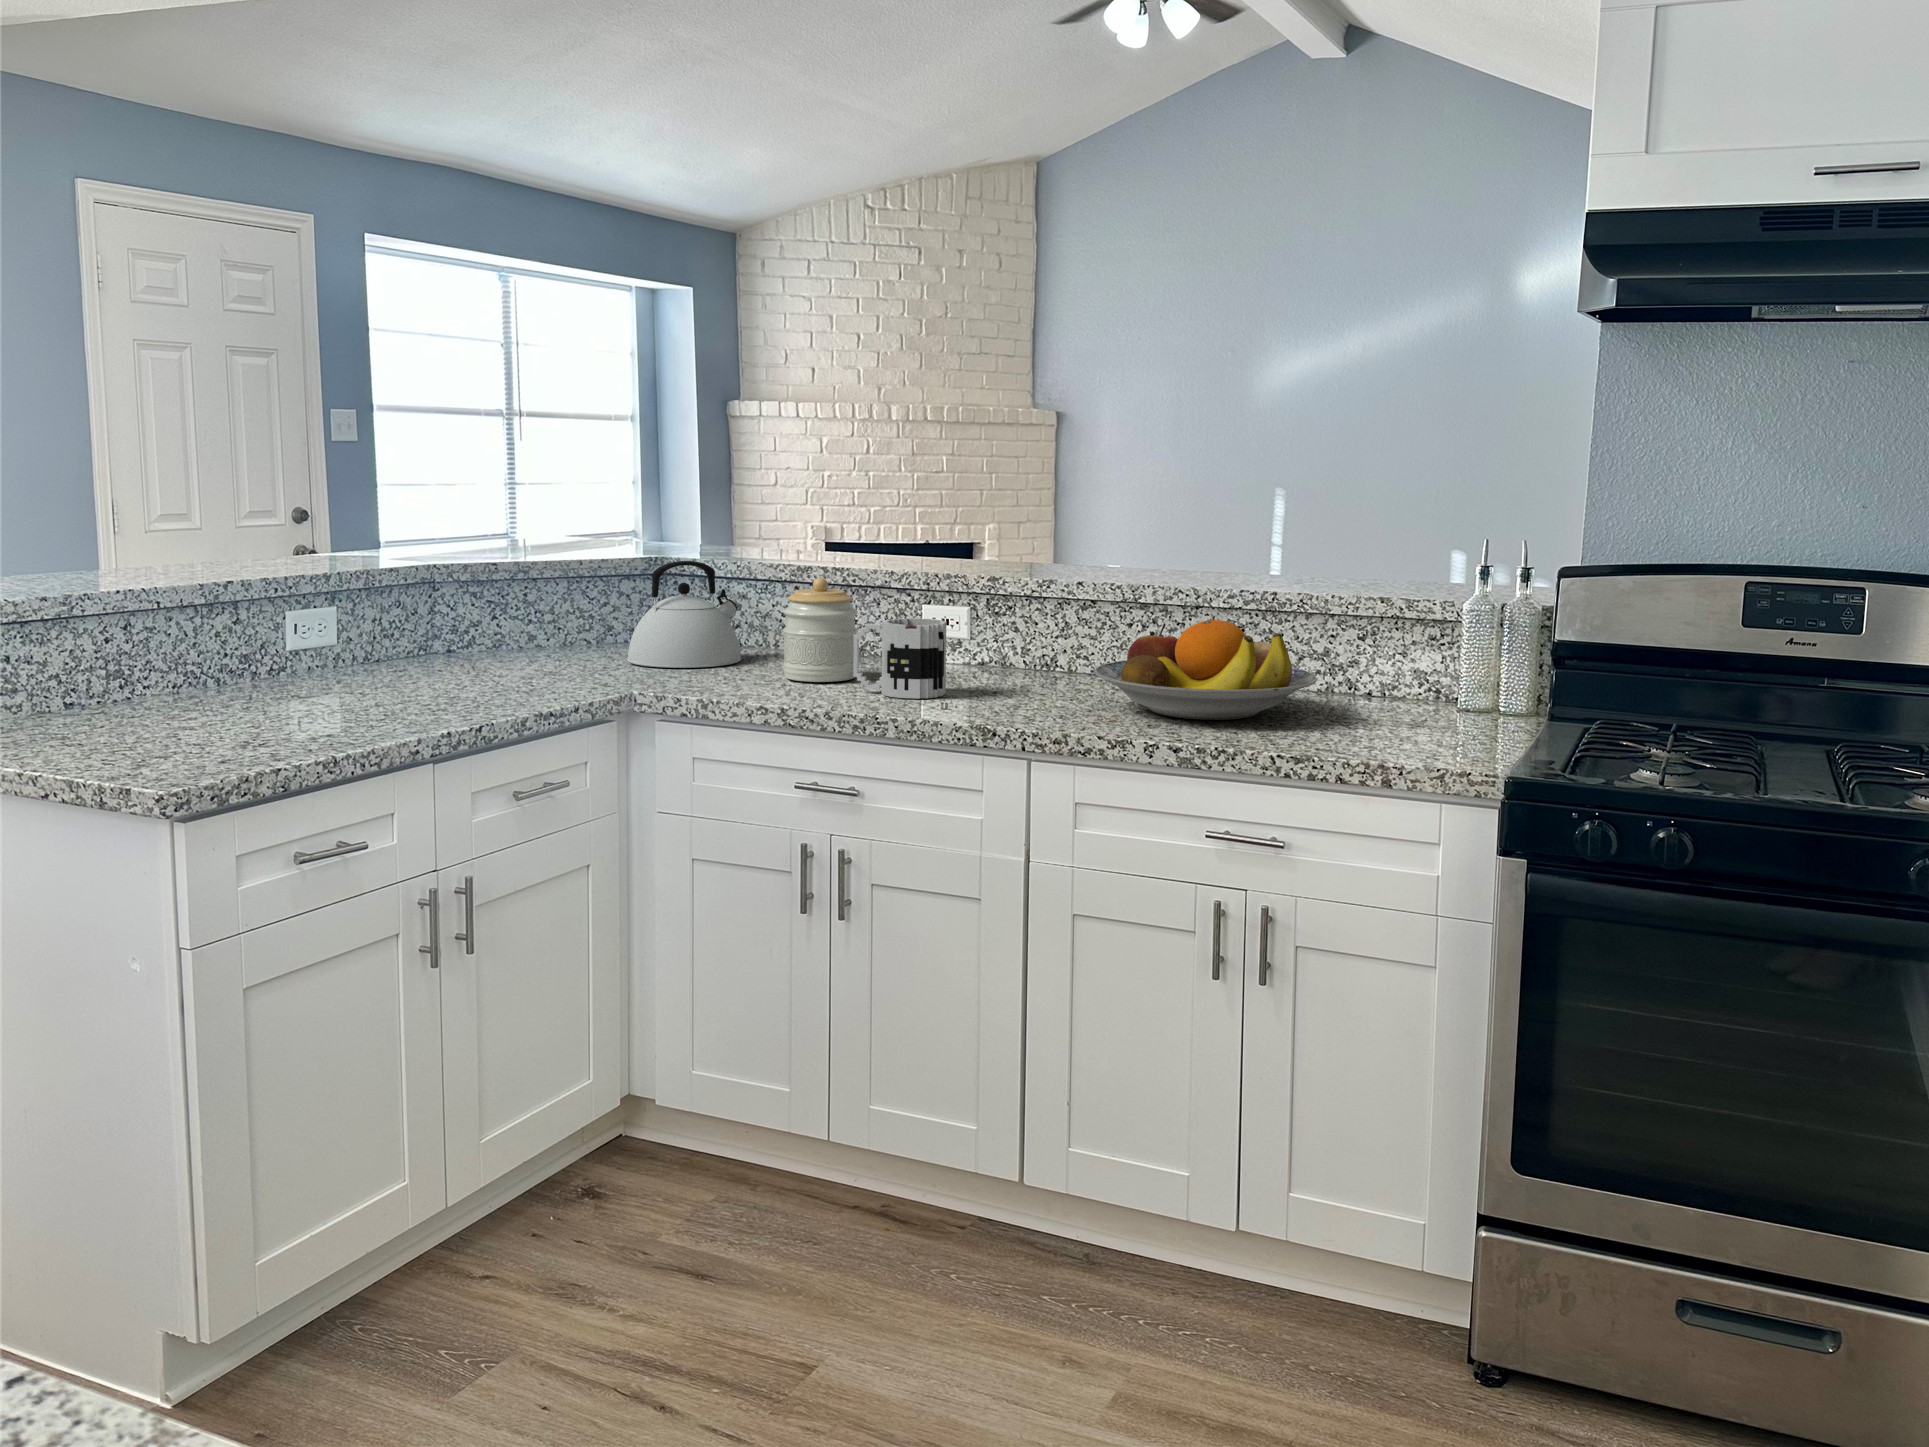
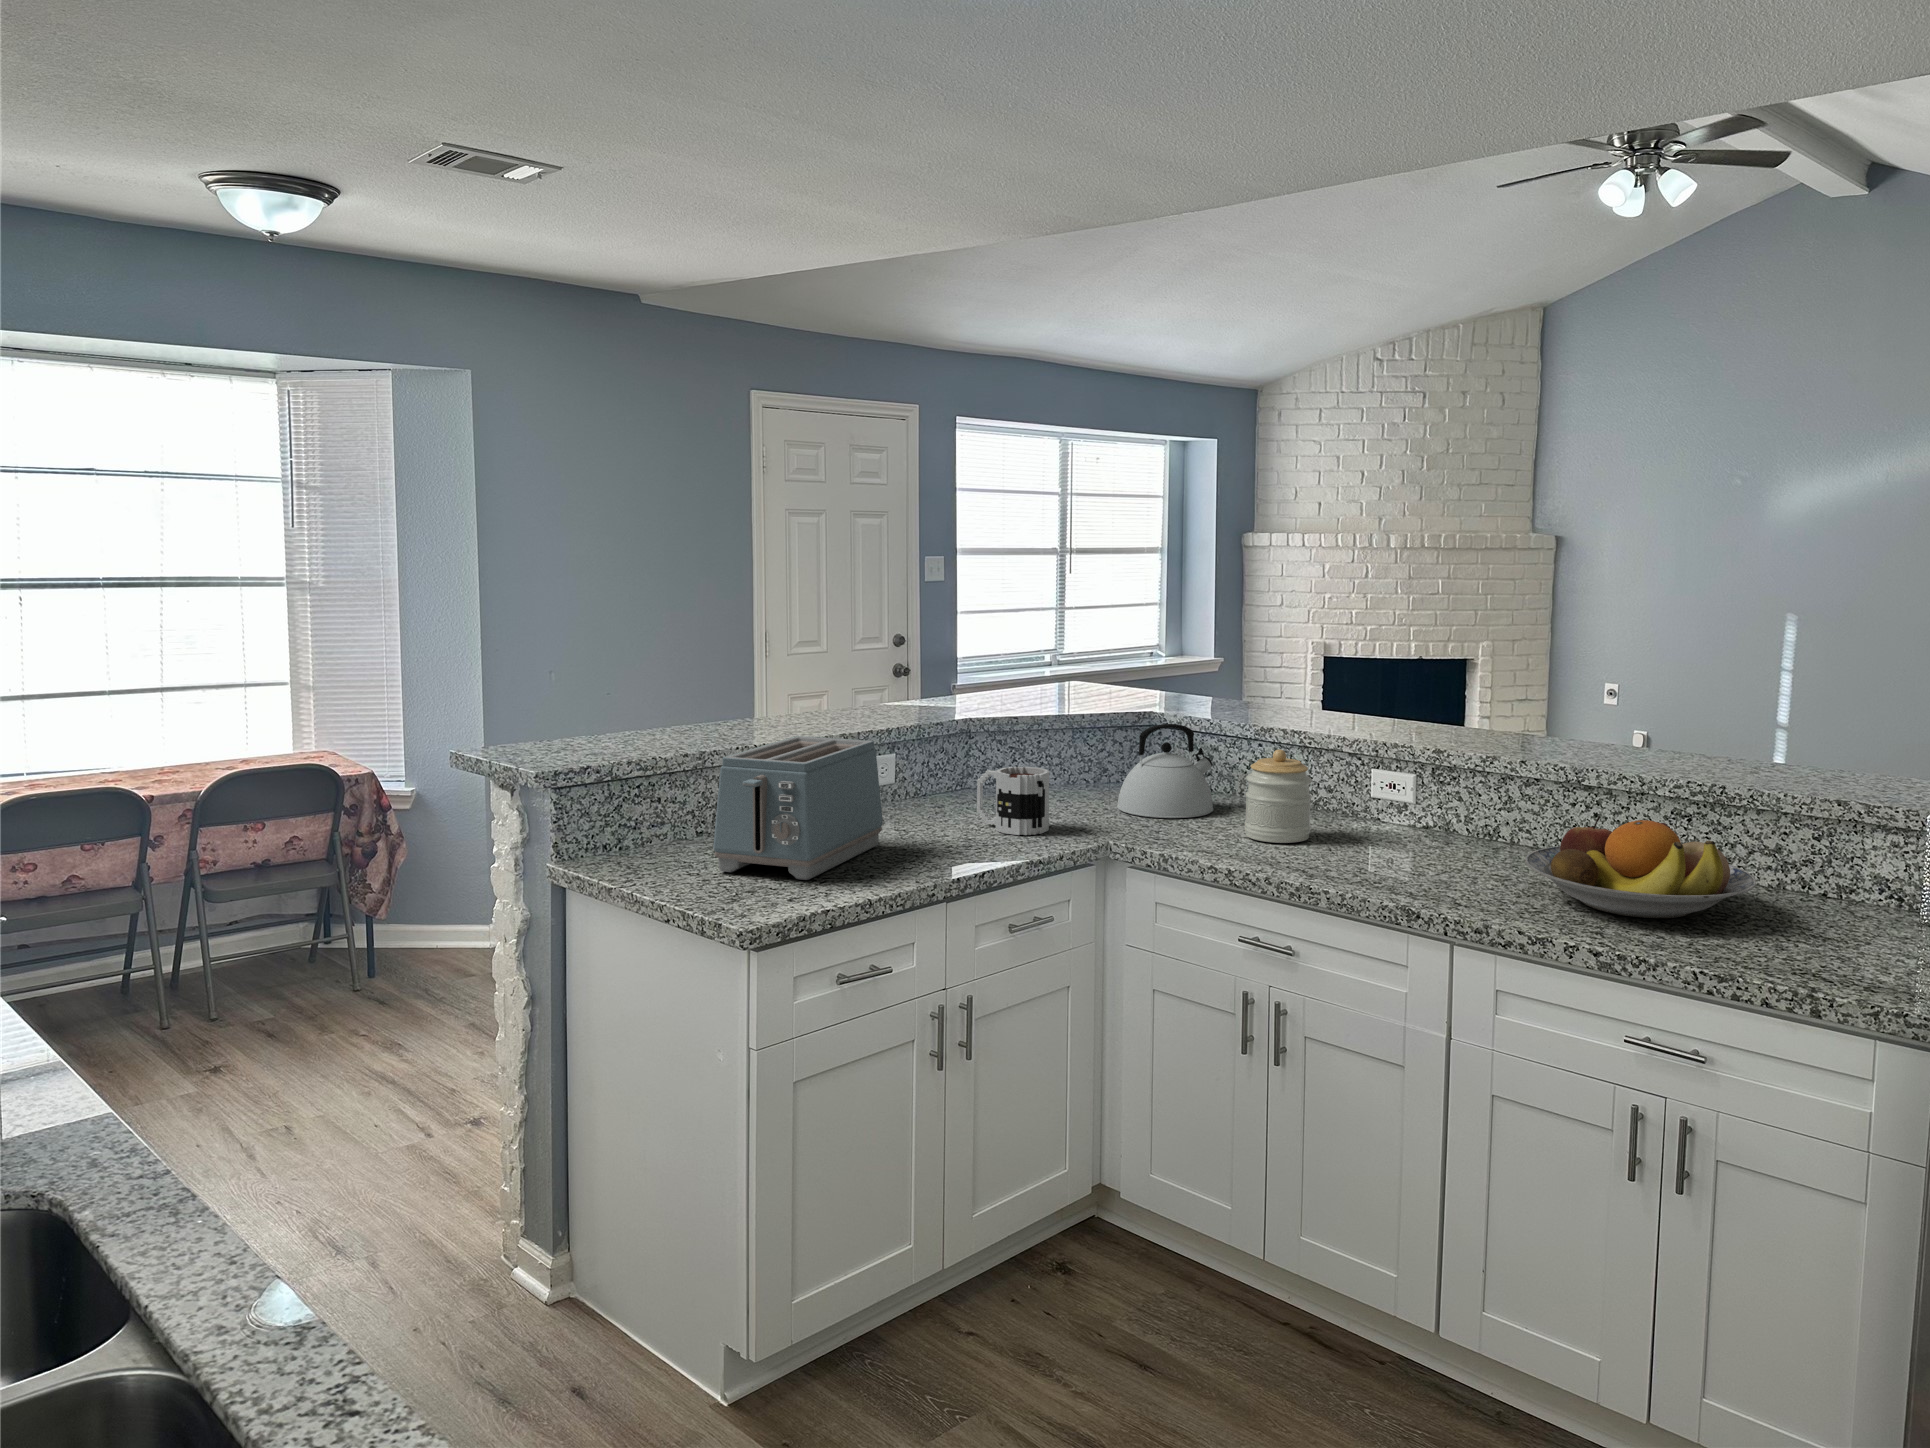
toaster: none [103,572,337,741] -> present [713,736,883,880]
mug: present [853,618,946,699] -> present [977,767,1049,835]

